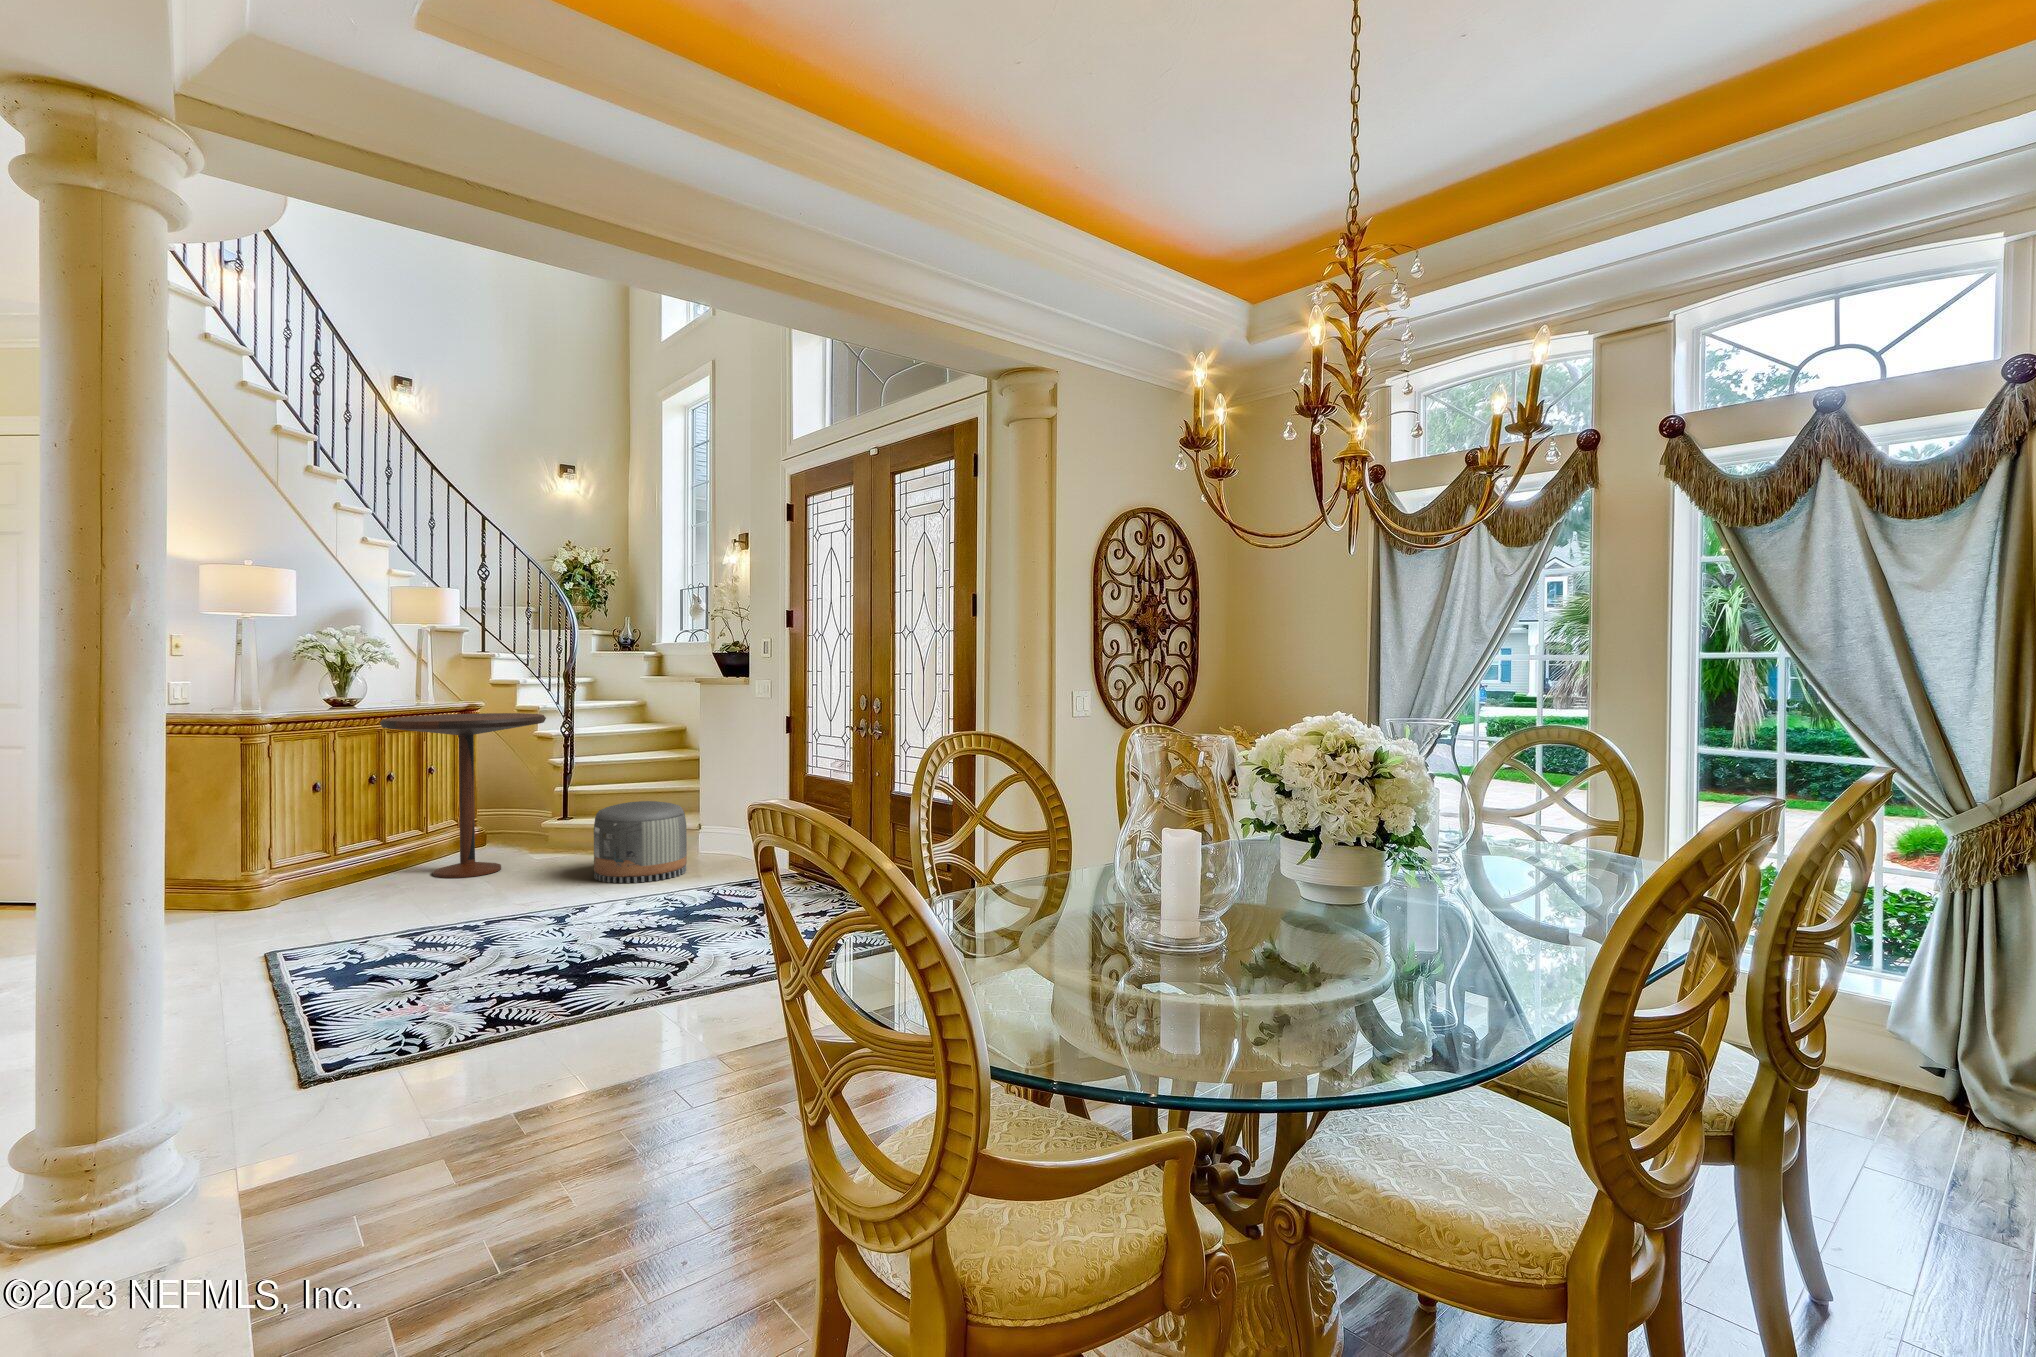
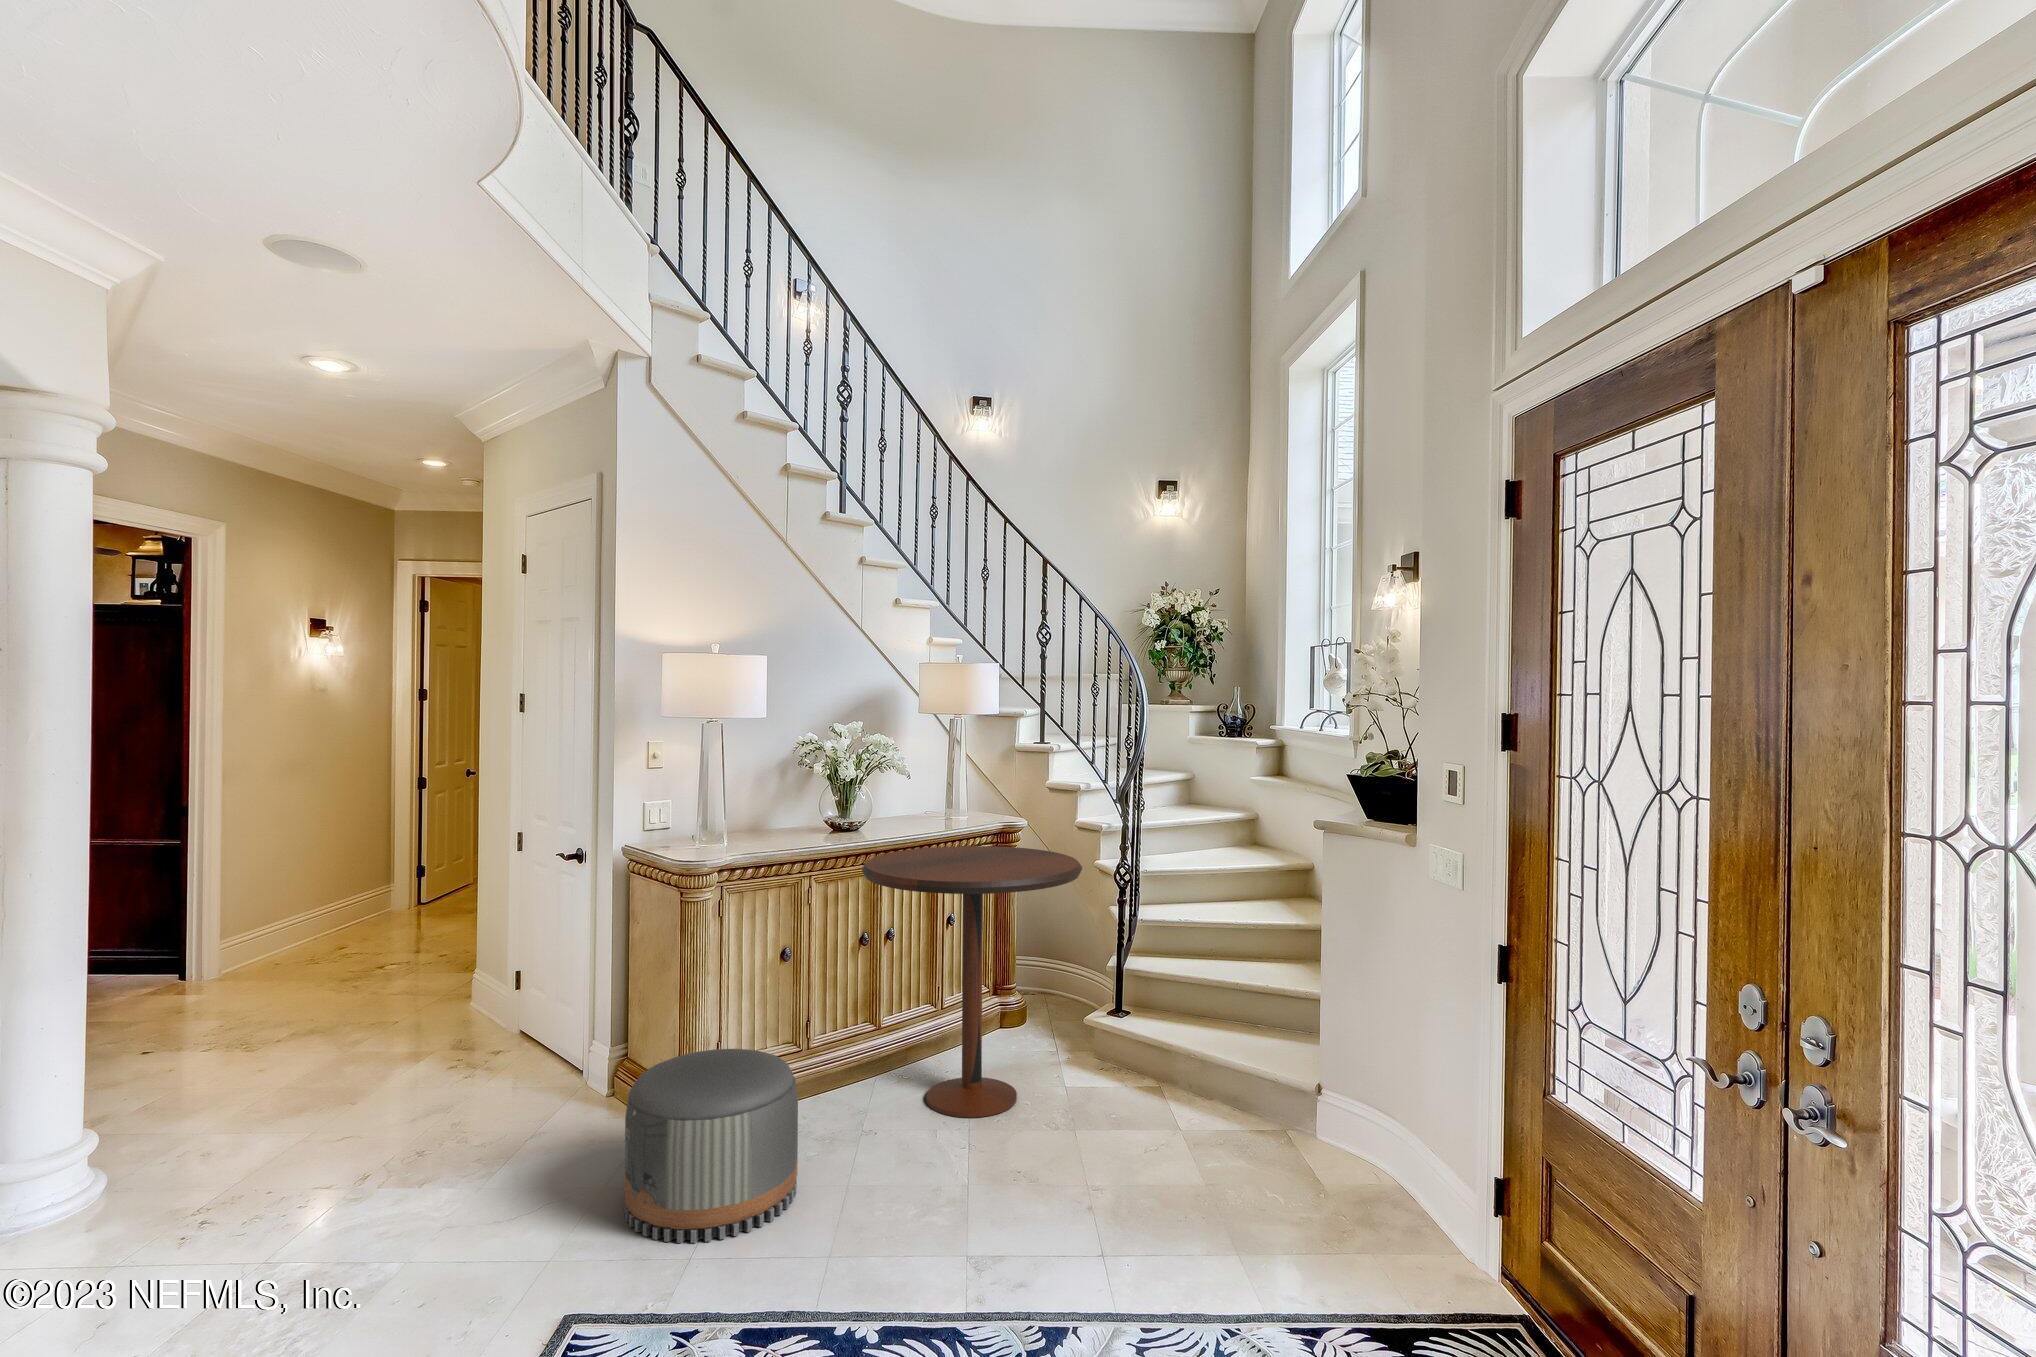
pouf: present [594,801,687,883] -> present [624,1049,798,1243]

